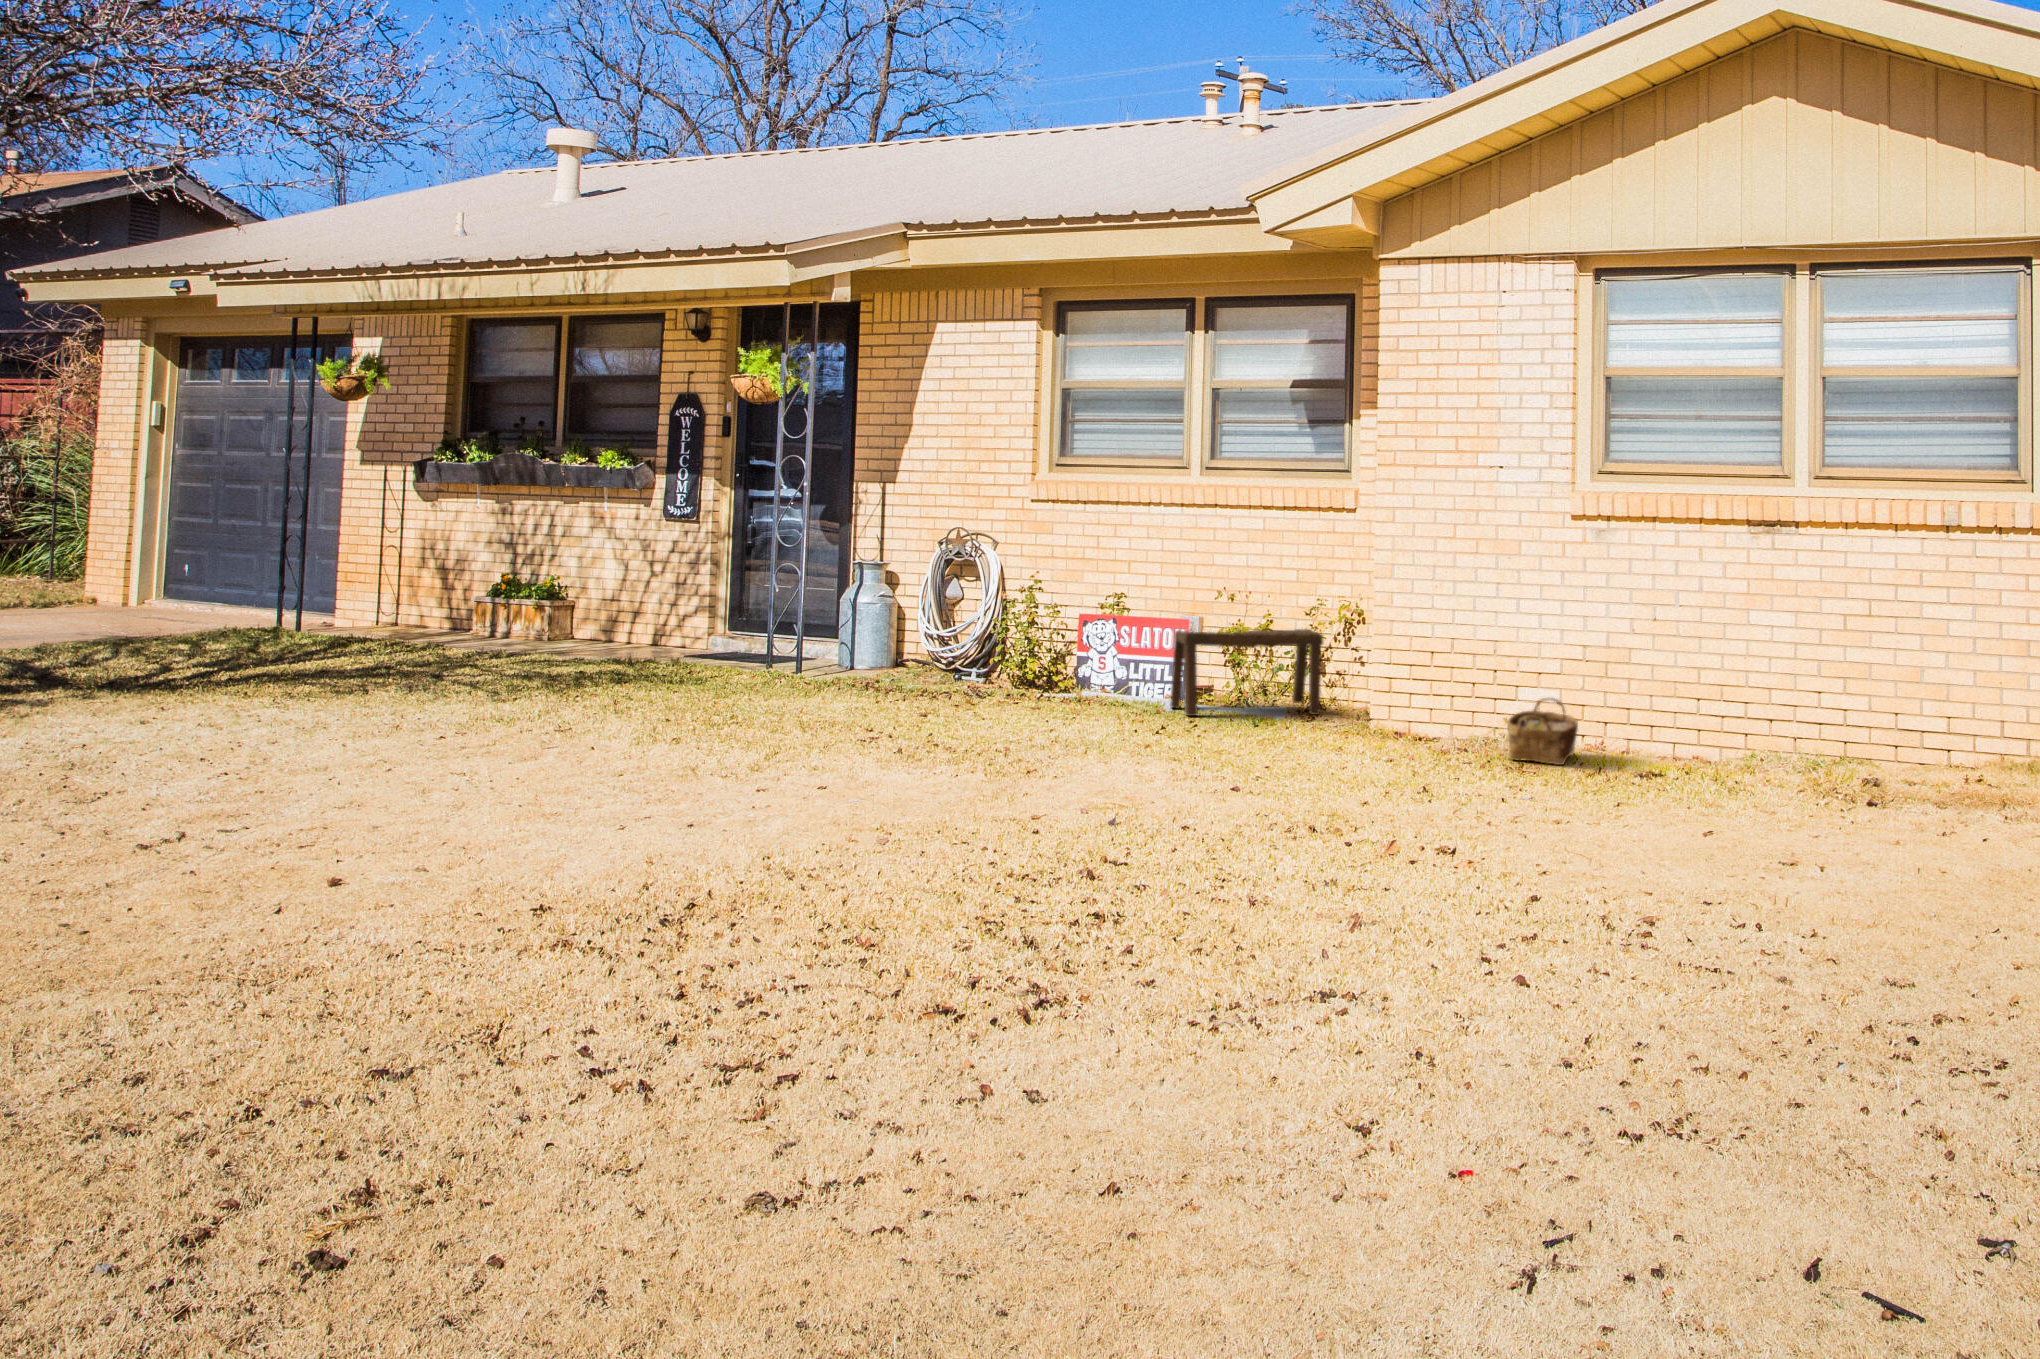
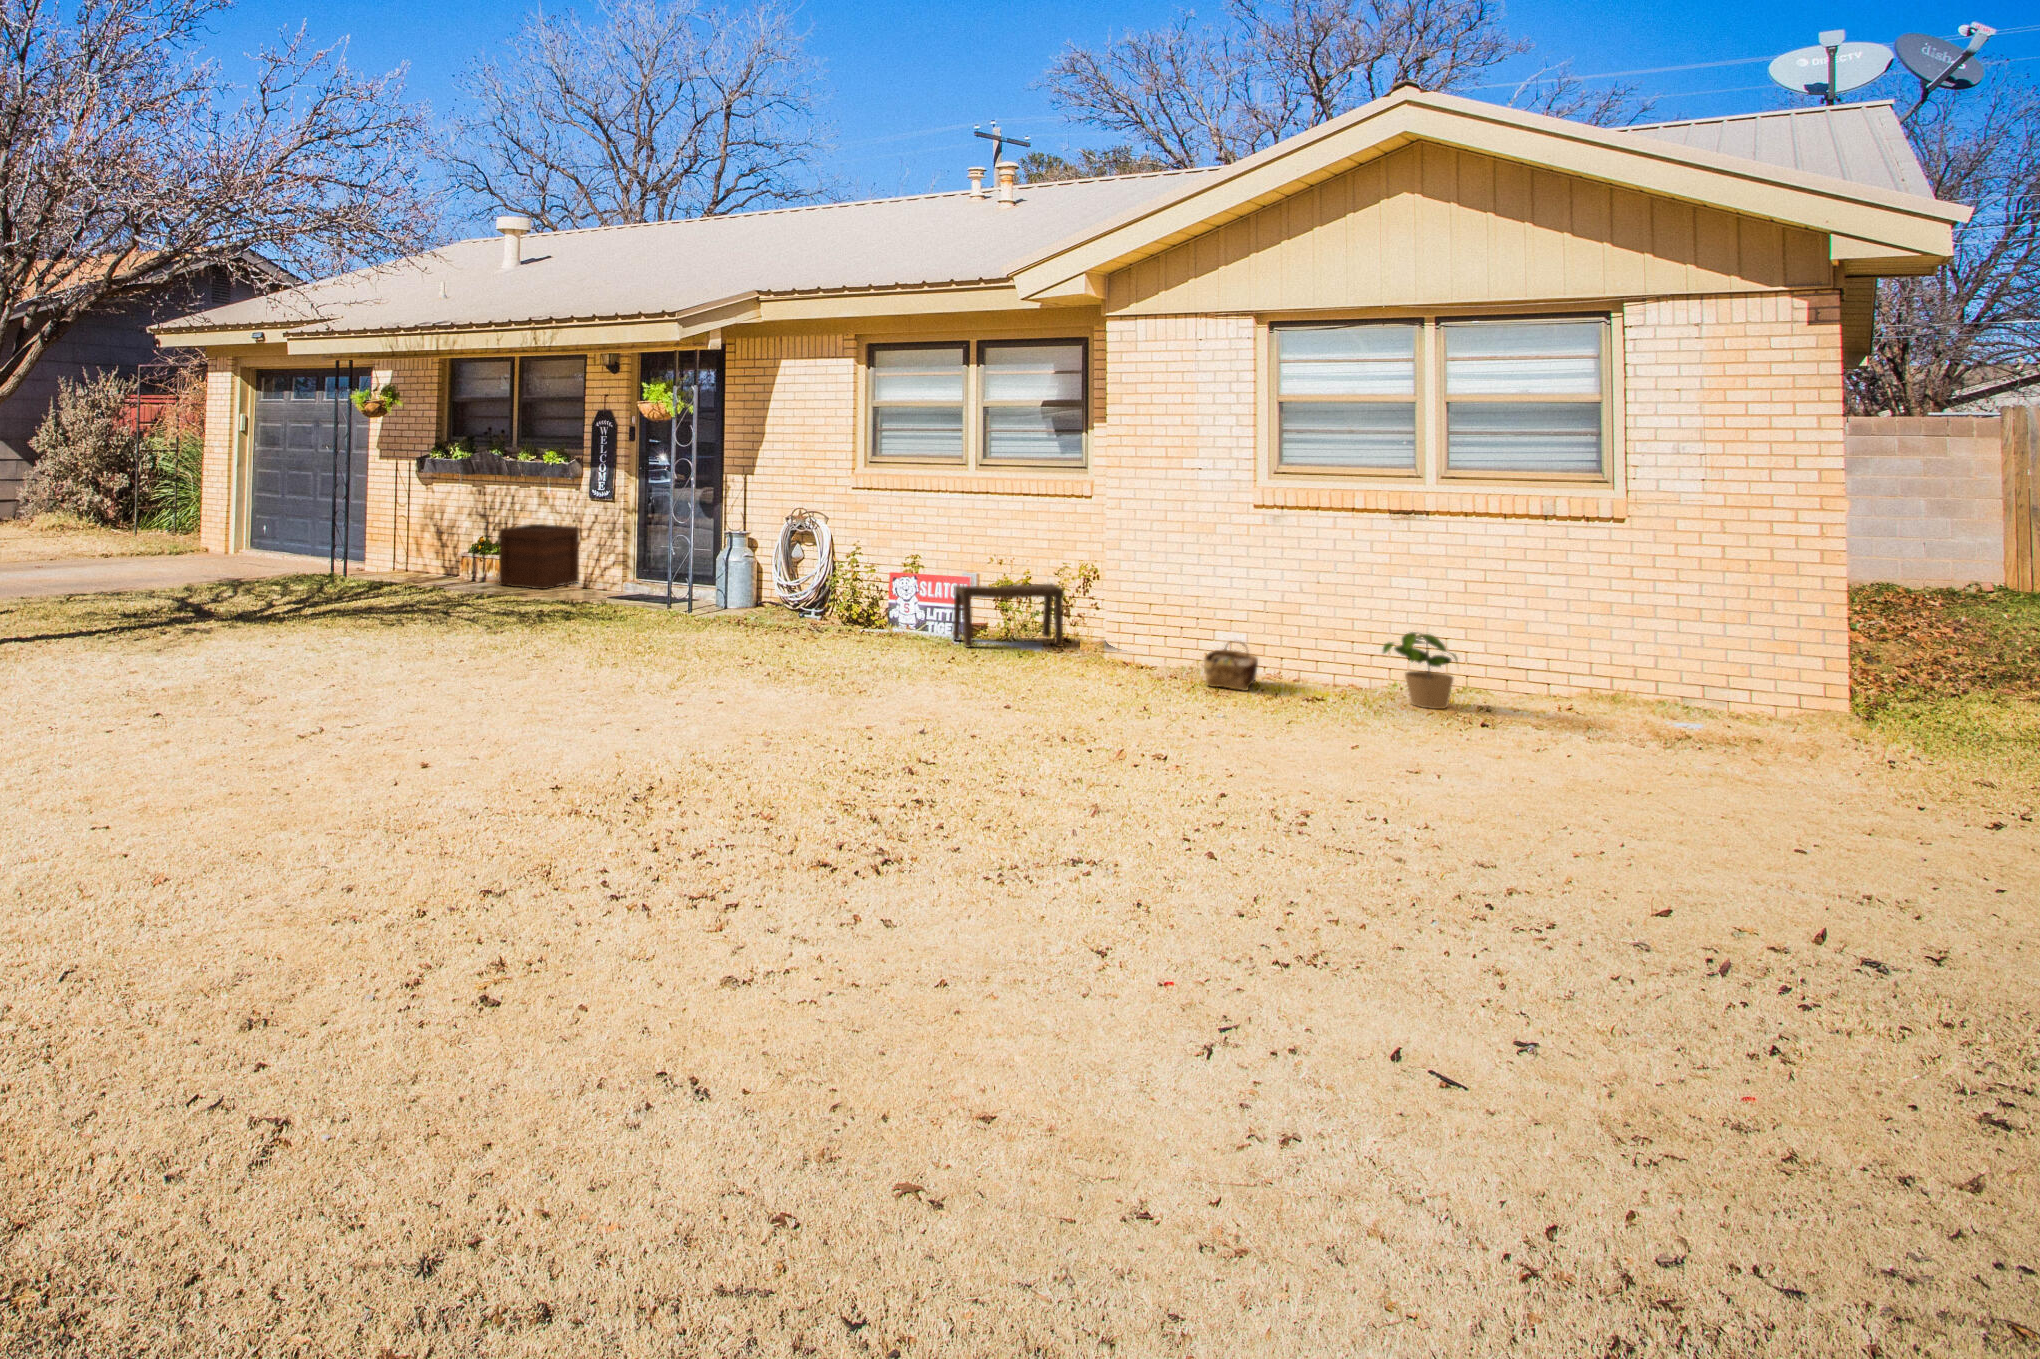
wooden crate: none [525,556,651,648] -> present [499,524,579,589]
potted plant: none [1738,679,1835,783] -> present [1383,632,1458,709]

